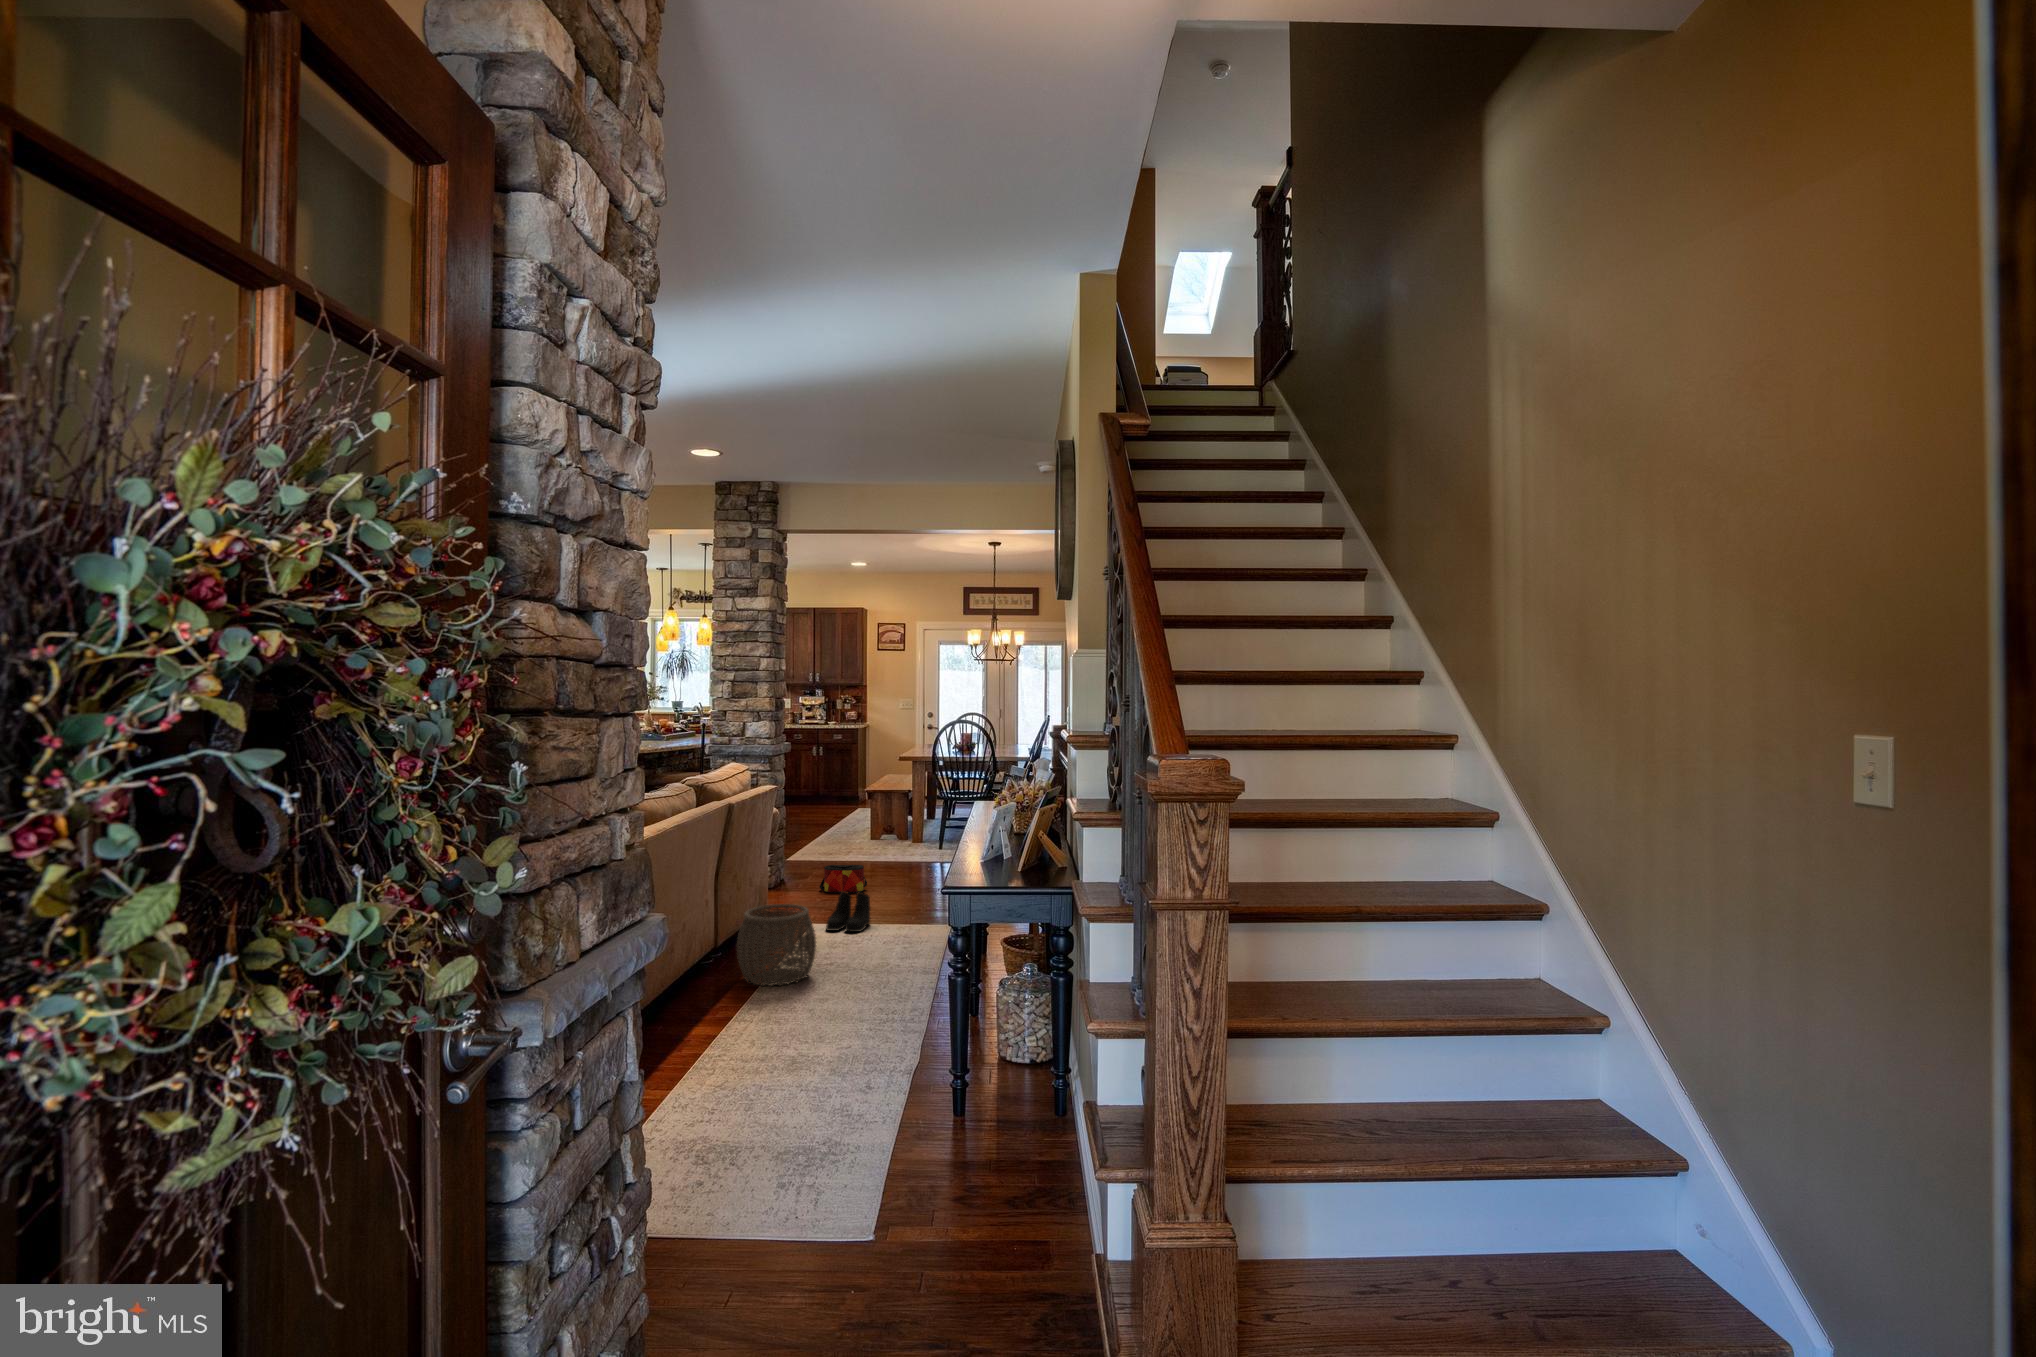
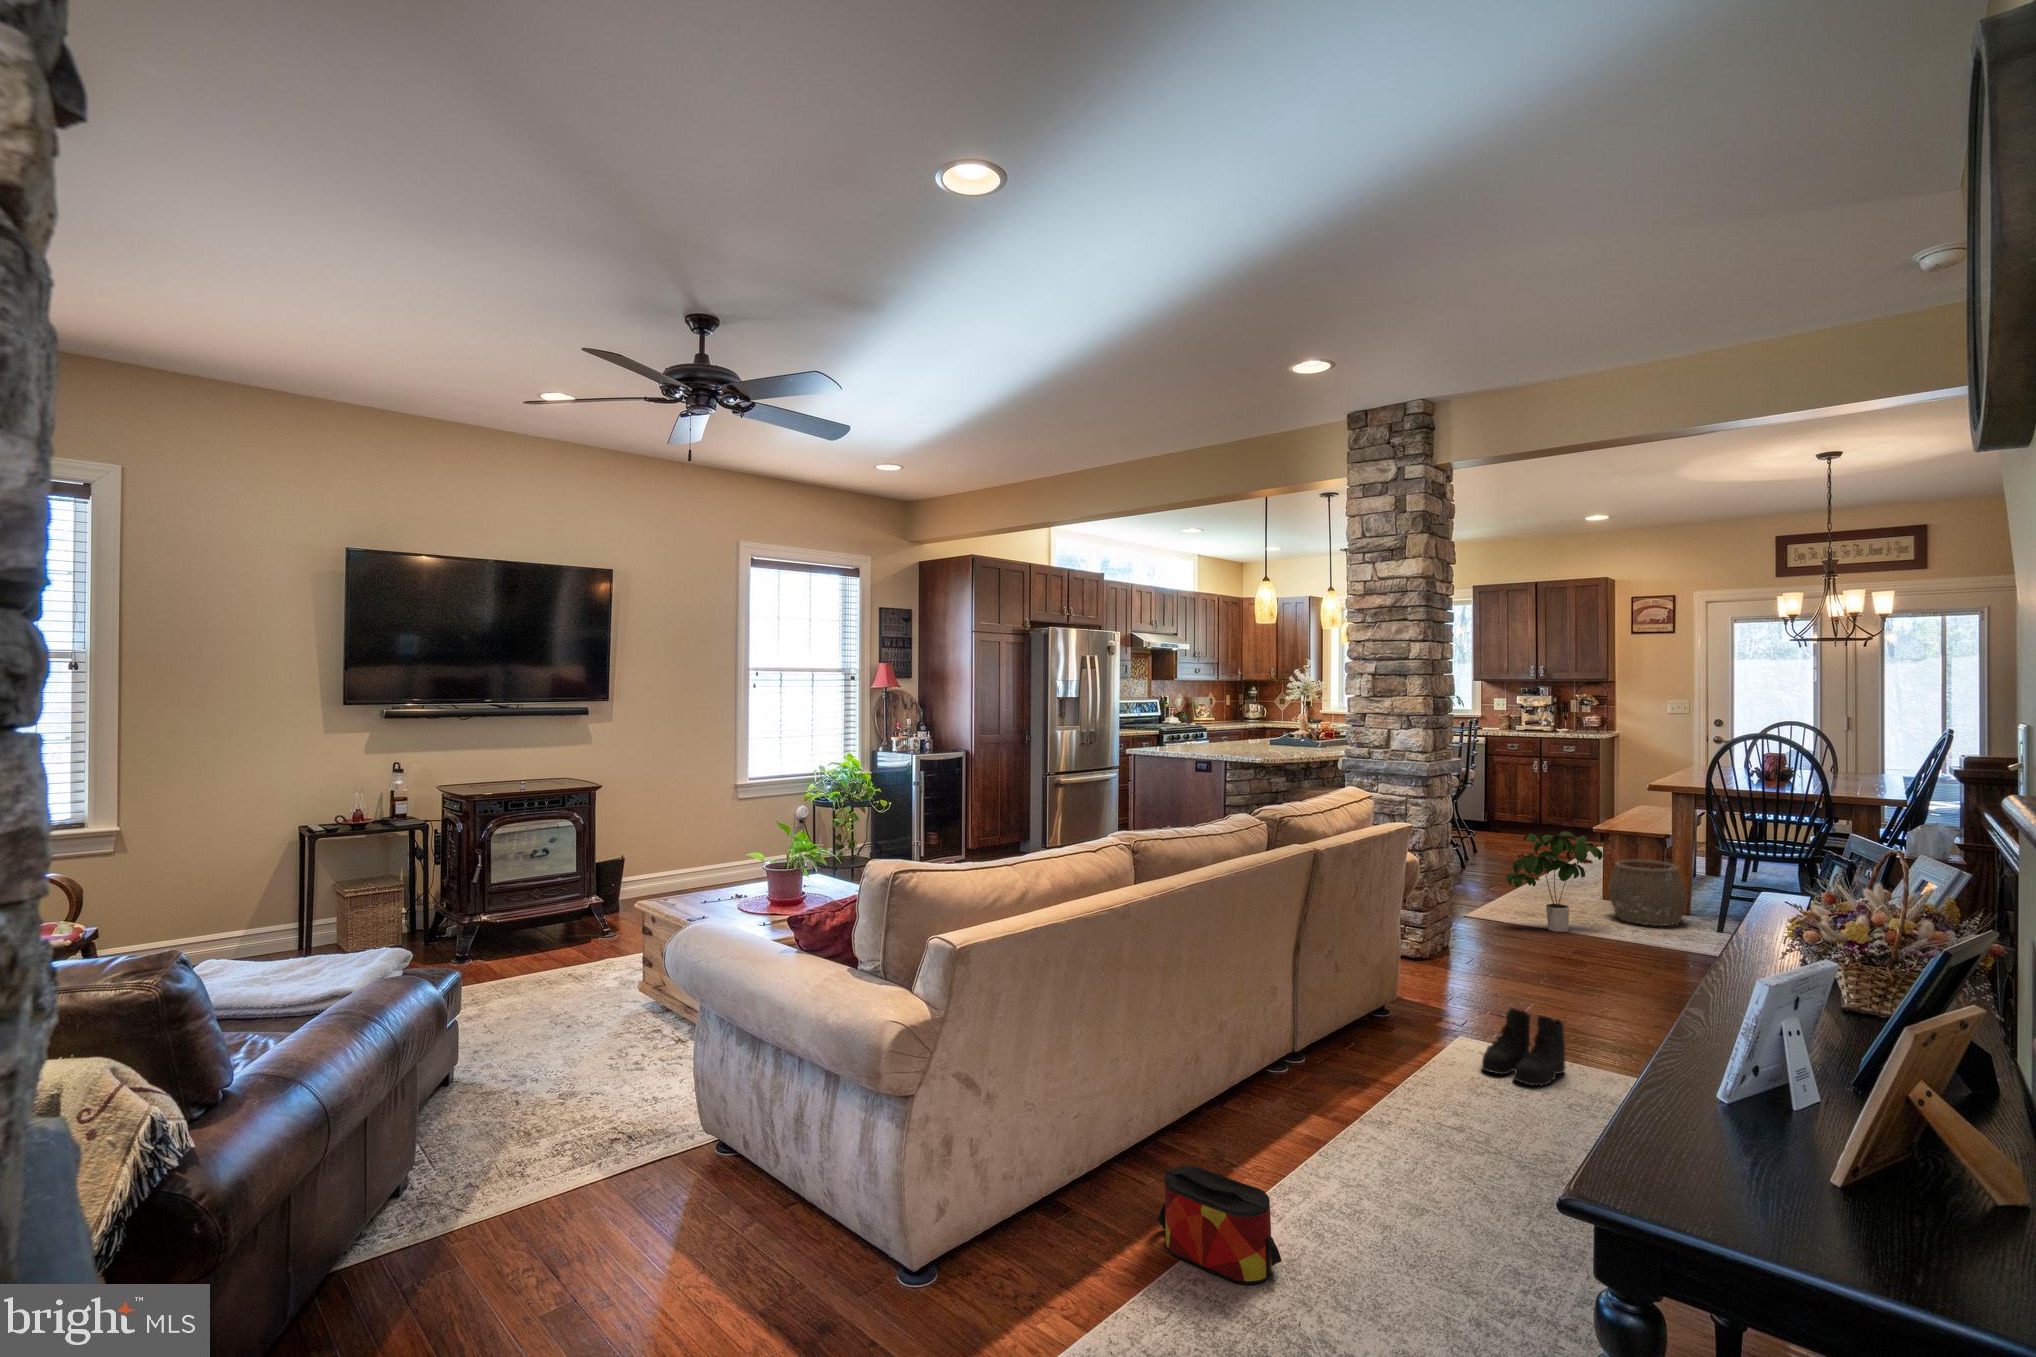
potted plant: none [815,791,874,861] -> present [1506,831,1603,932]
bag: present [820,865,867,893] -> present [1158,1166,1281,1285]
woven basket: present [737,904,816,986] -> present [1609,860,1686,926]

